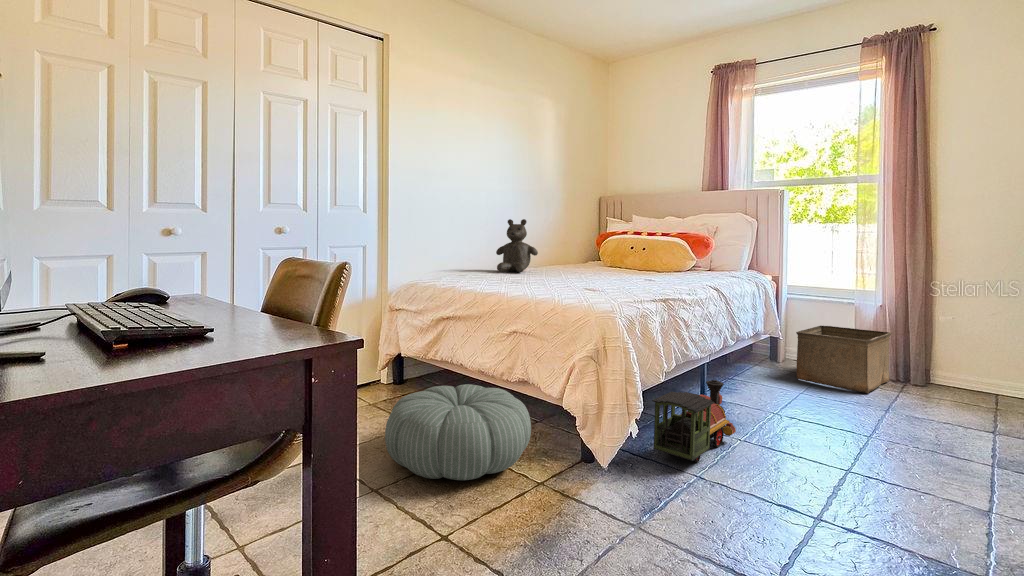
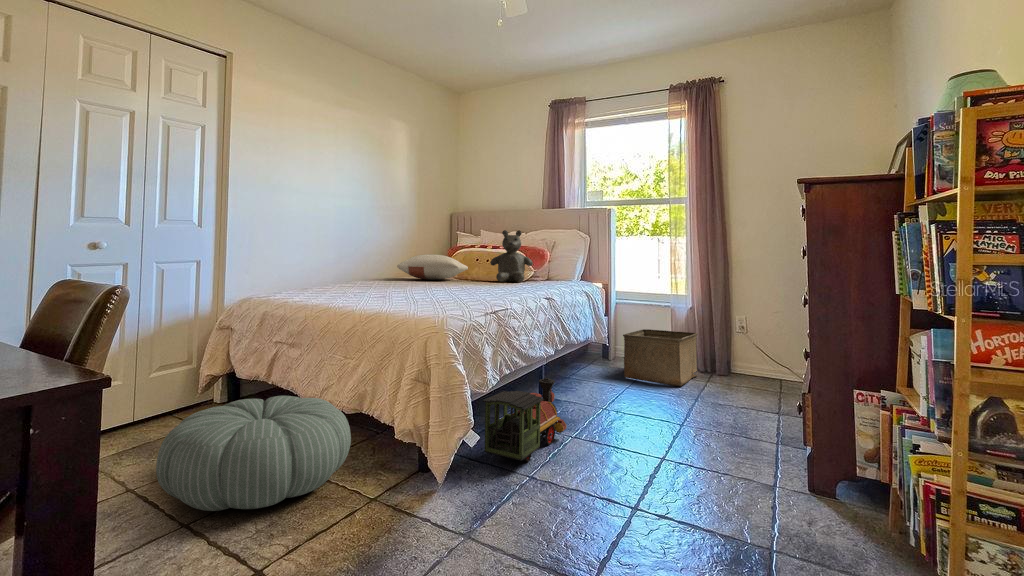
teddy bear: present [496,219,538,272] -> present [490,230,533,282]
pillow: none [553,246,622,271] -> present [397,254,468,280]

